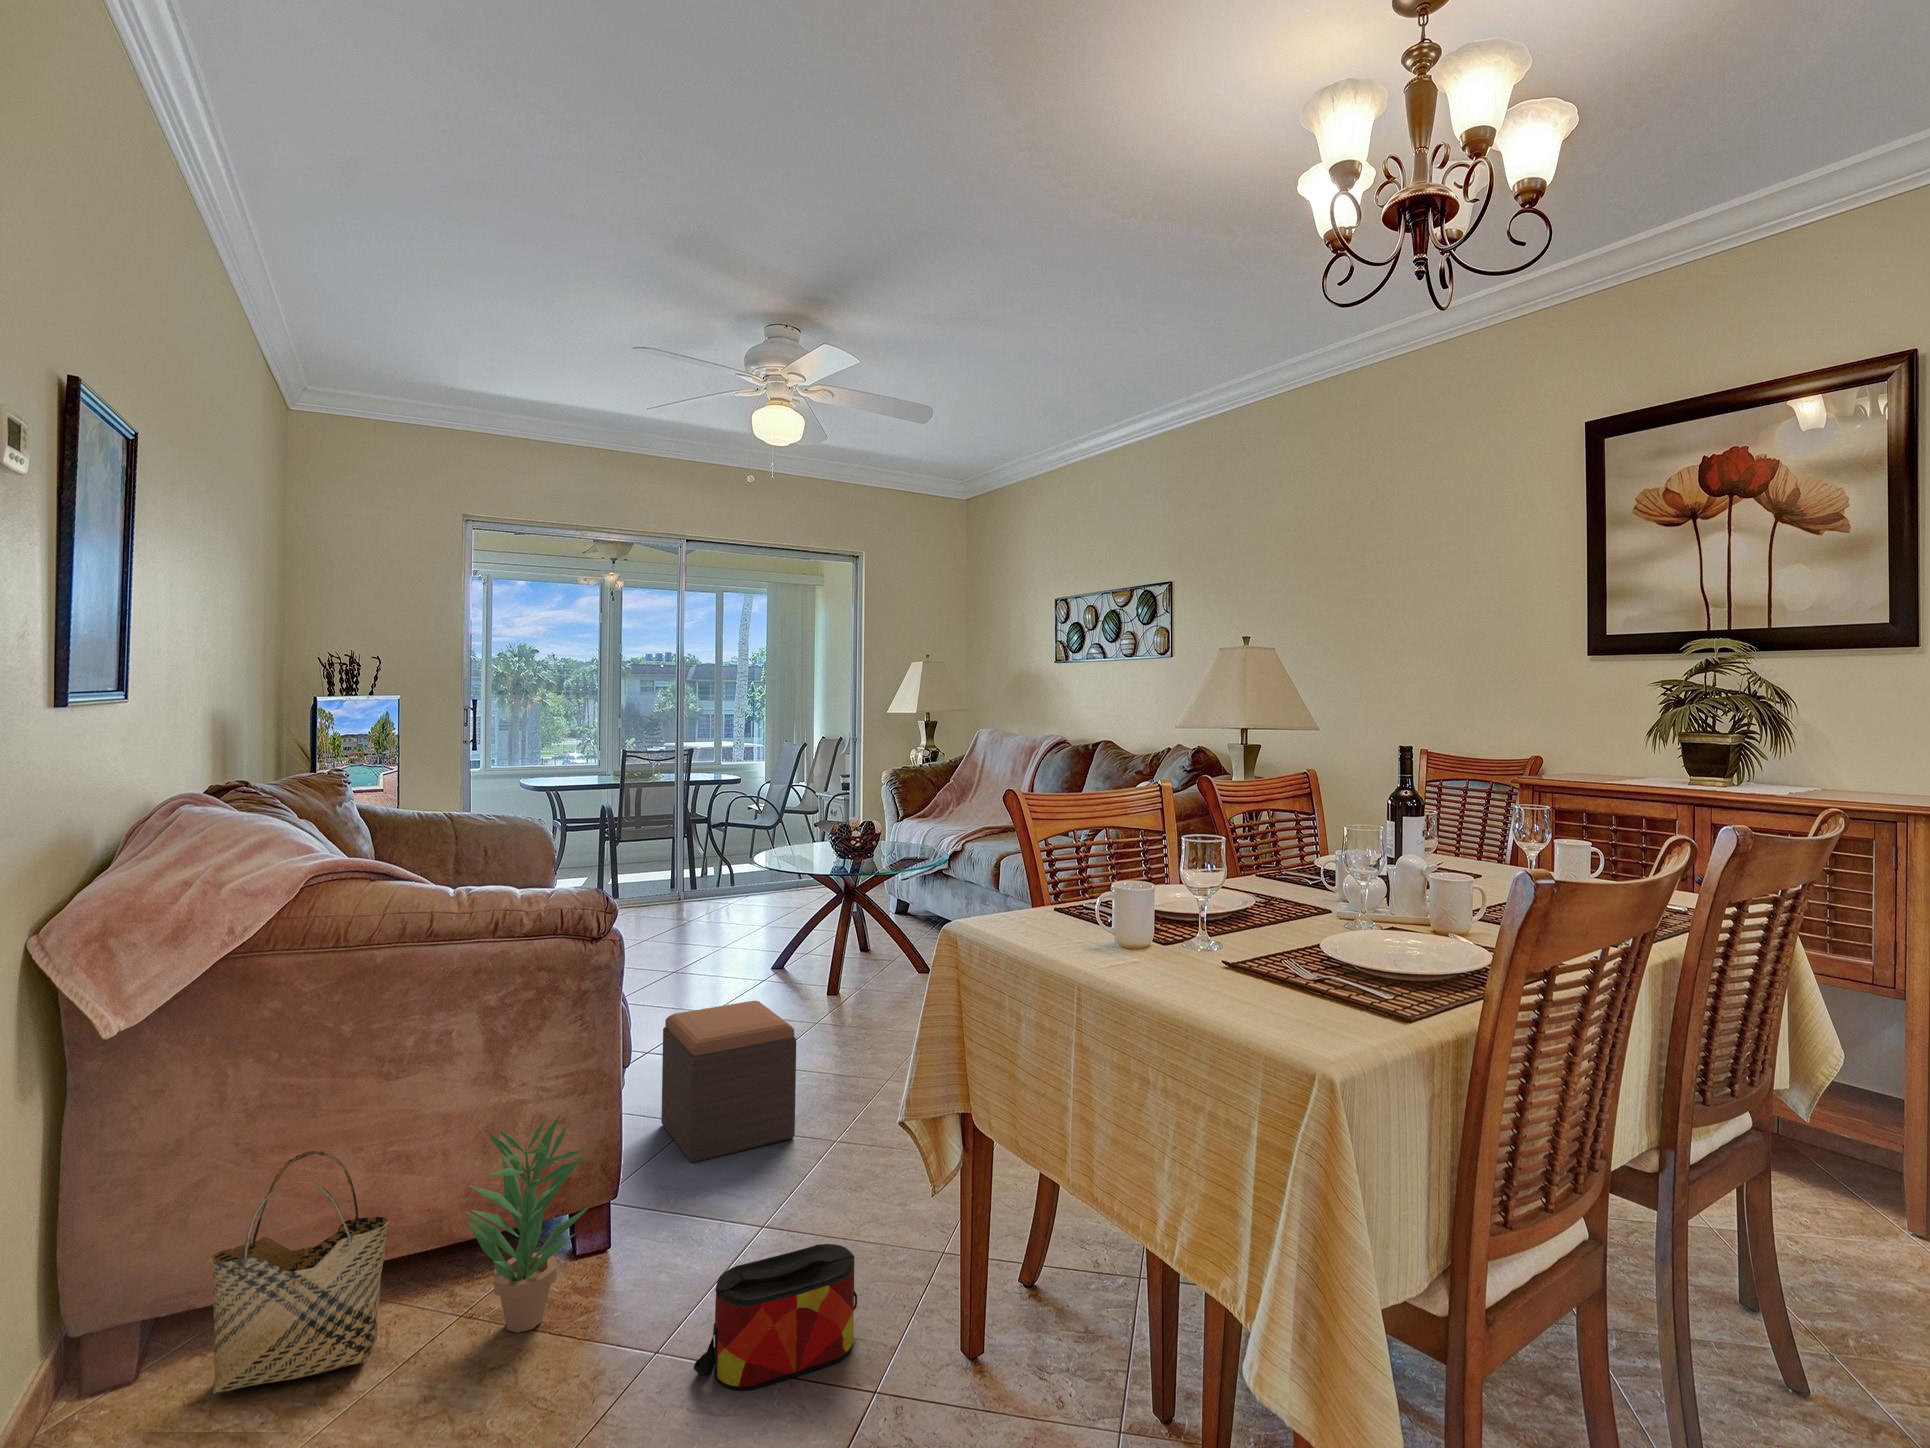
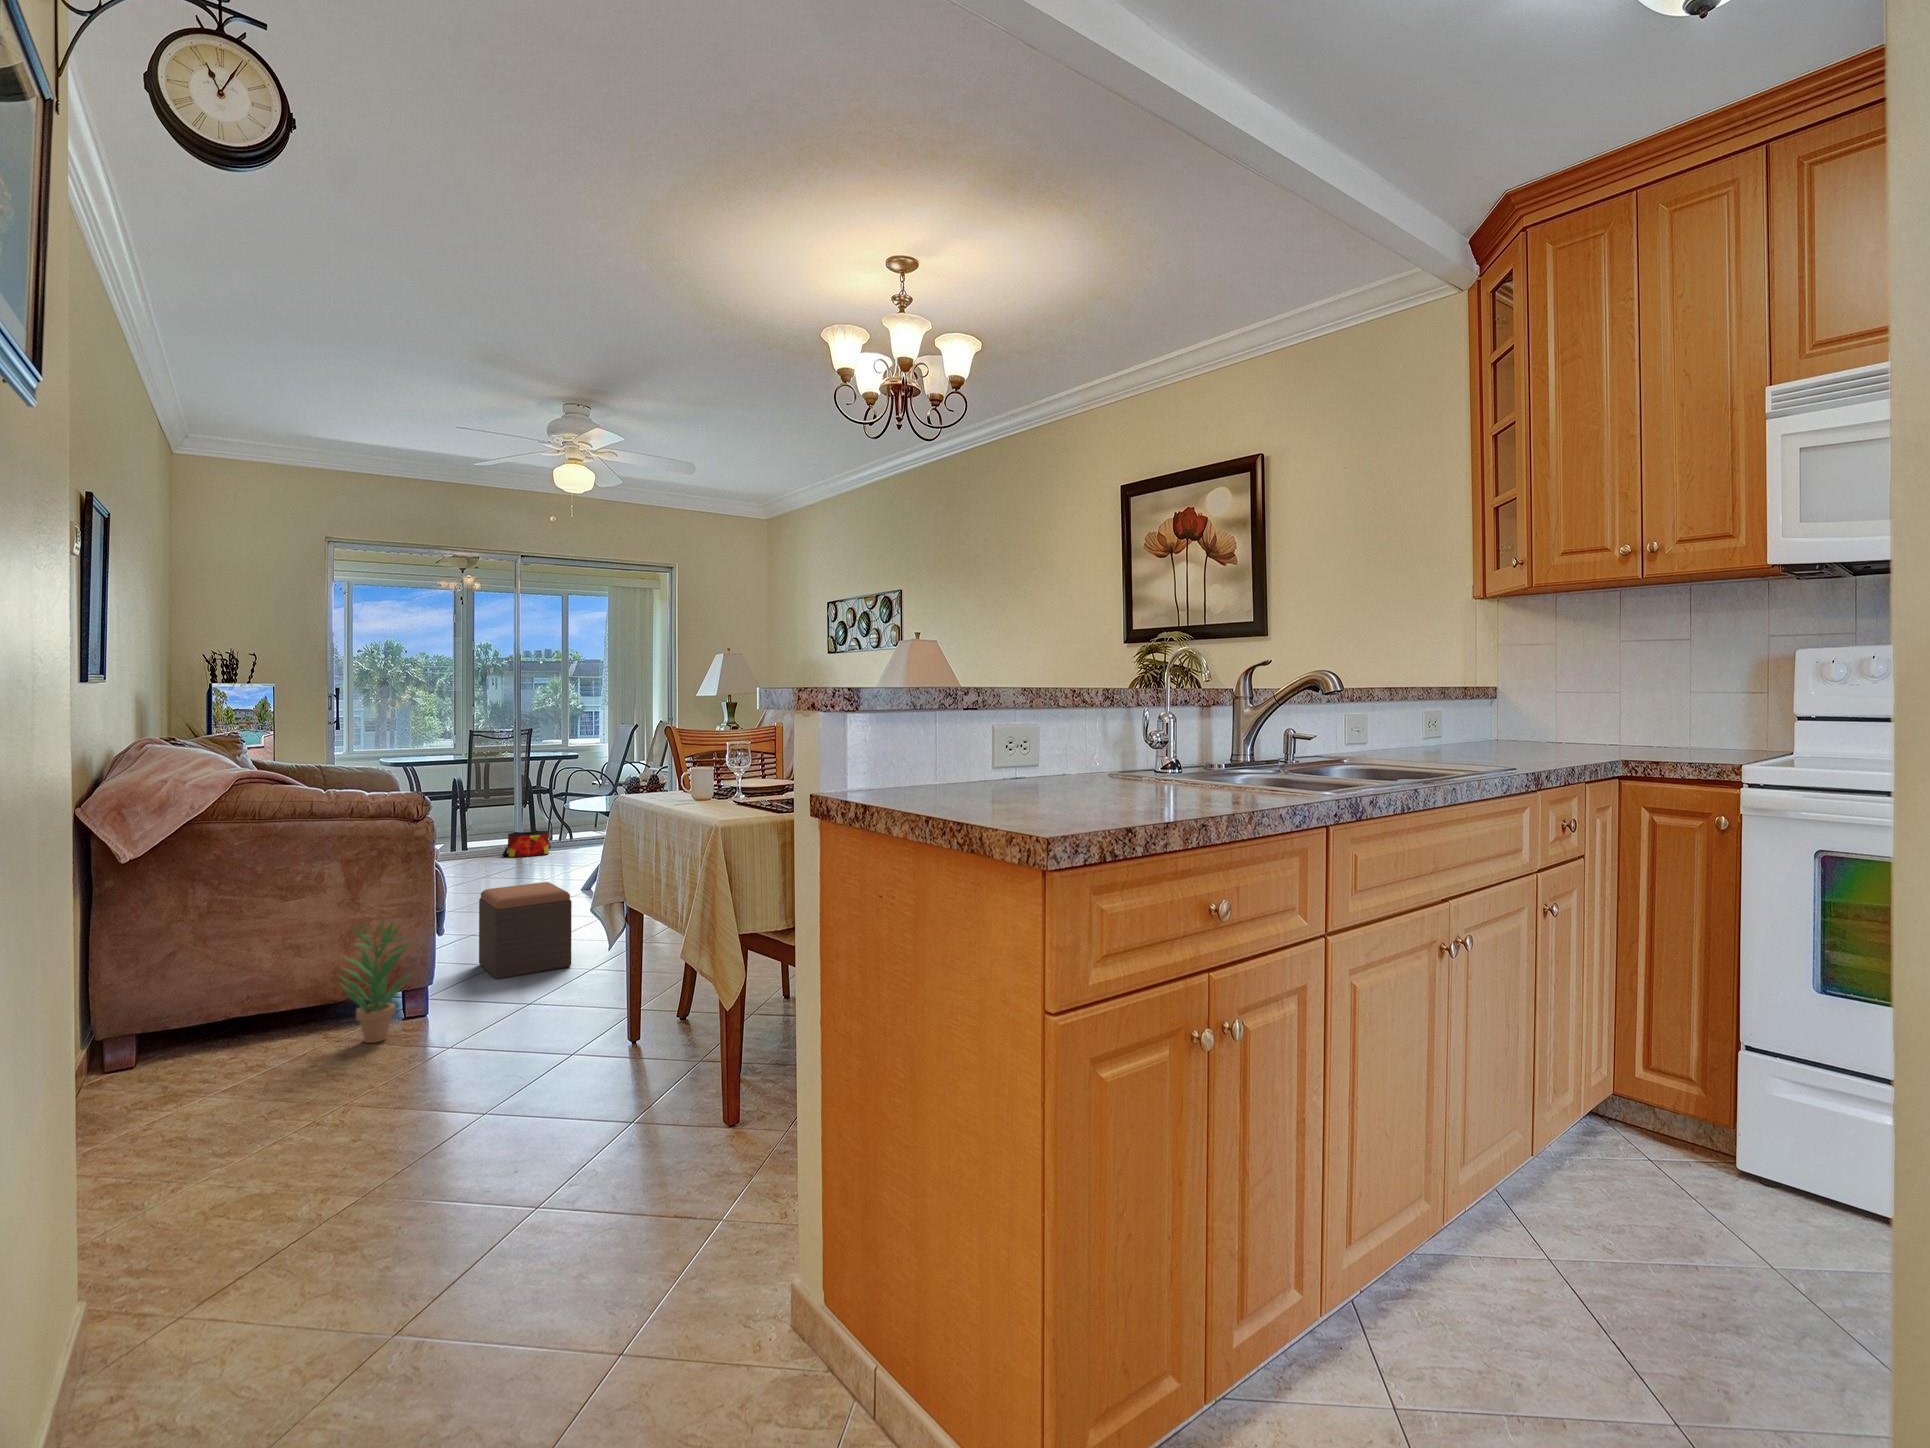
woven basket: present [208,1151,389,1394] -> none [179,939,289,1067]
bag: present [694,1244,857,1390] -> present [502,830,551,858]

